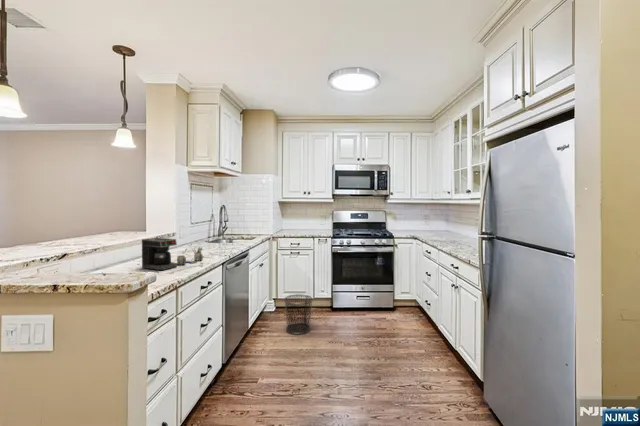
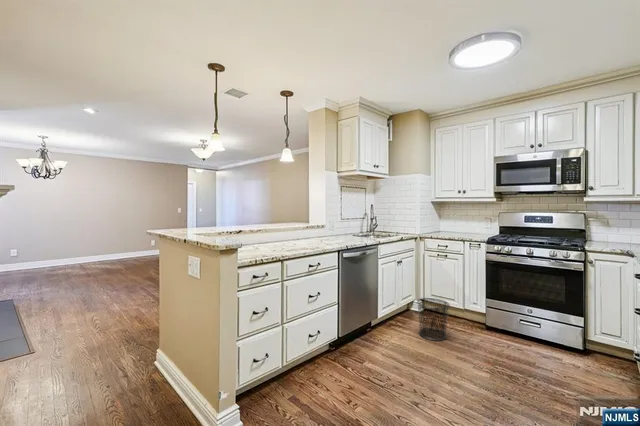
coffee maker: present [142,238,203,270] -> none [276,226,321,249]

